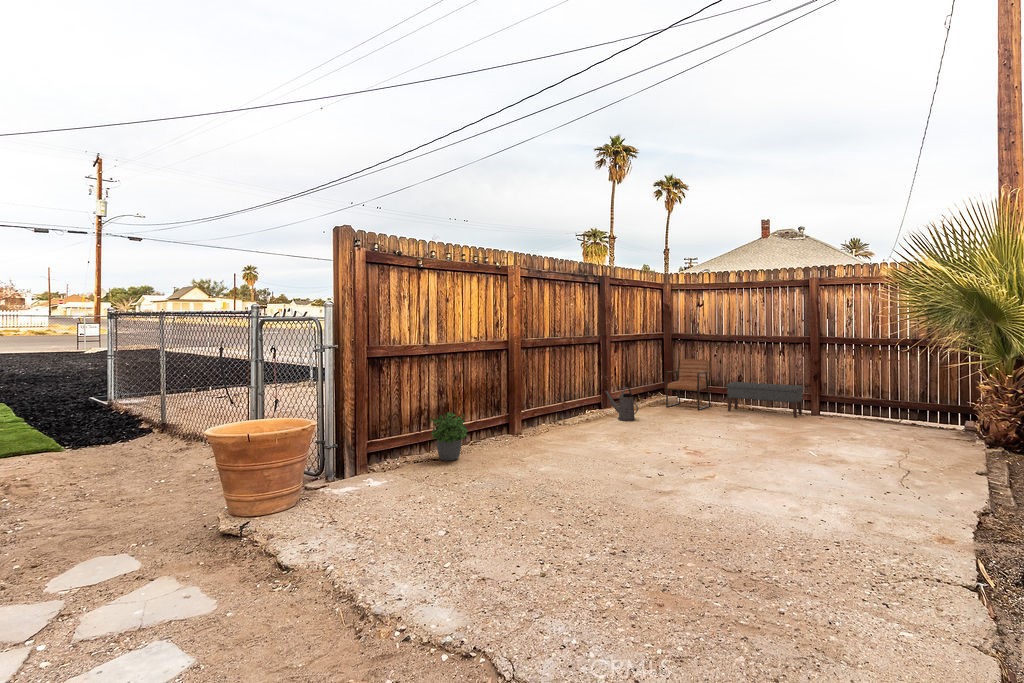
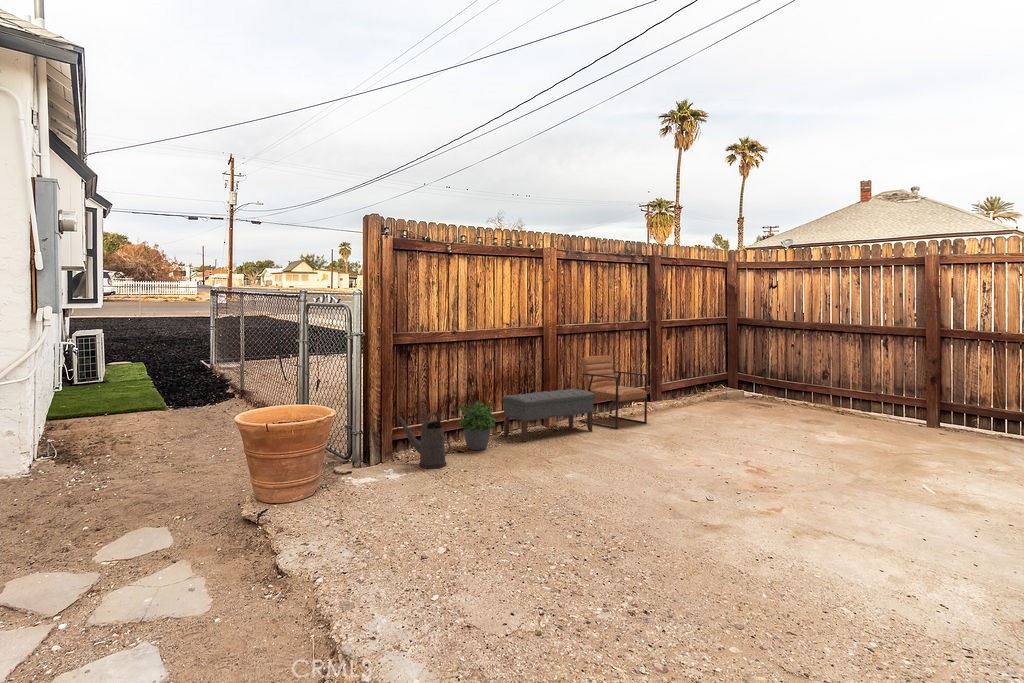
chair: present [666,359,711,410] -> present [580,355,647,429]
bench: present [727,382,803,417] -> present [502,389,595,442]
watering can: present [605,387,638,421] -> present [398,412,451,468]

